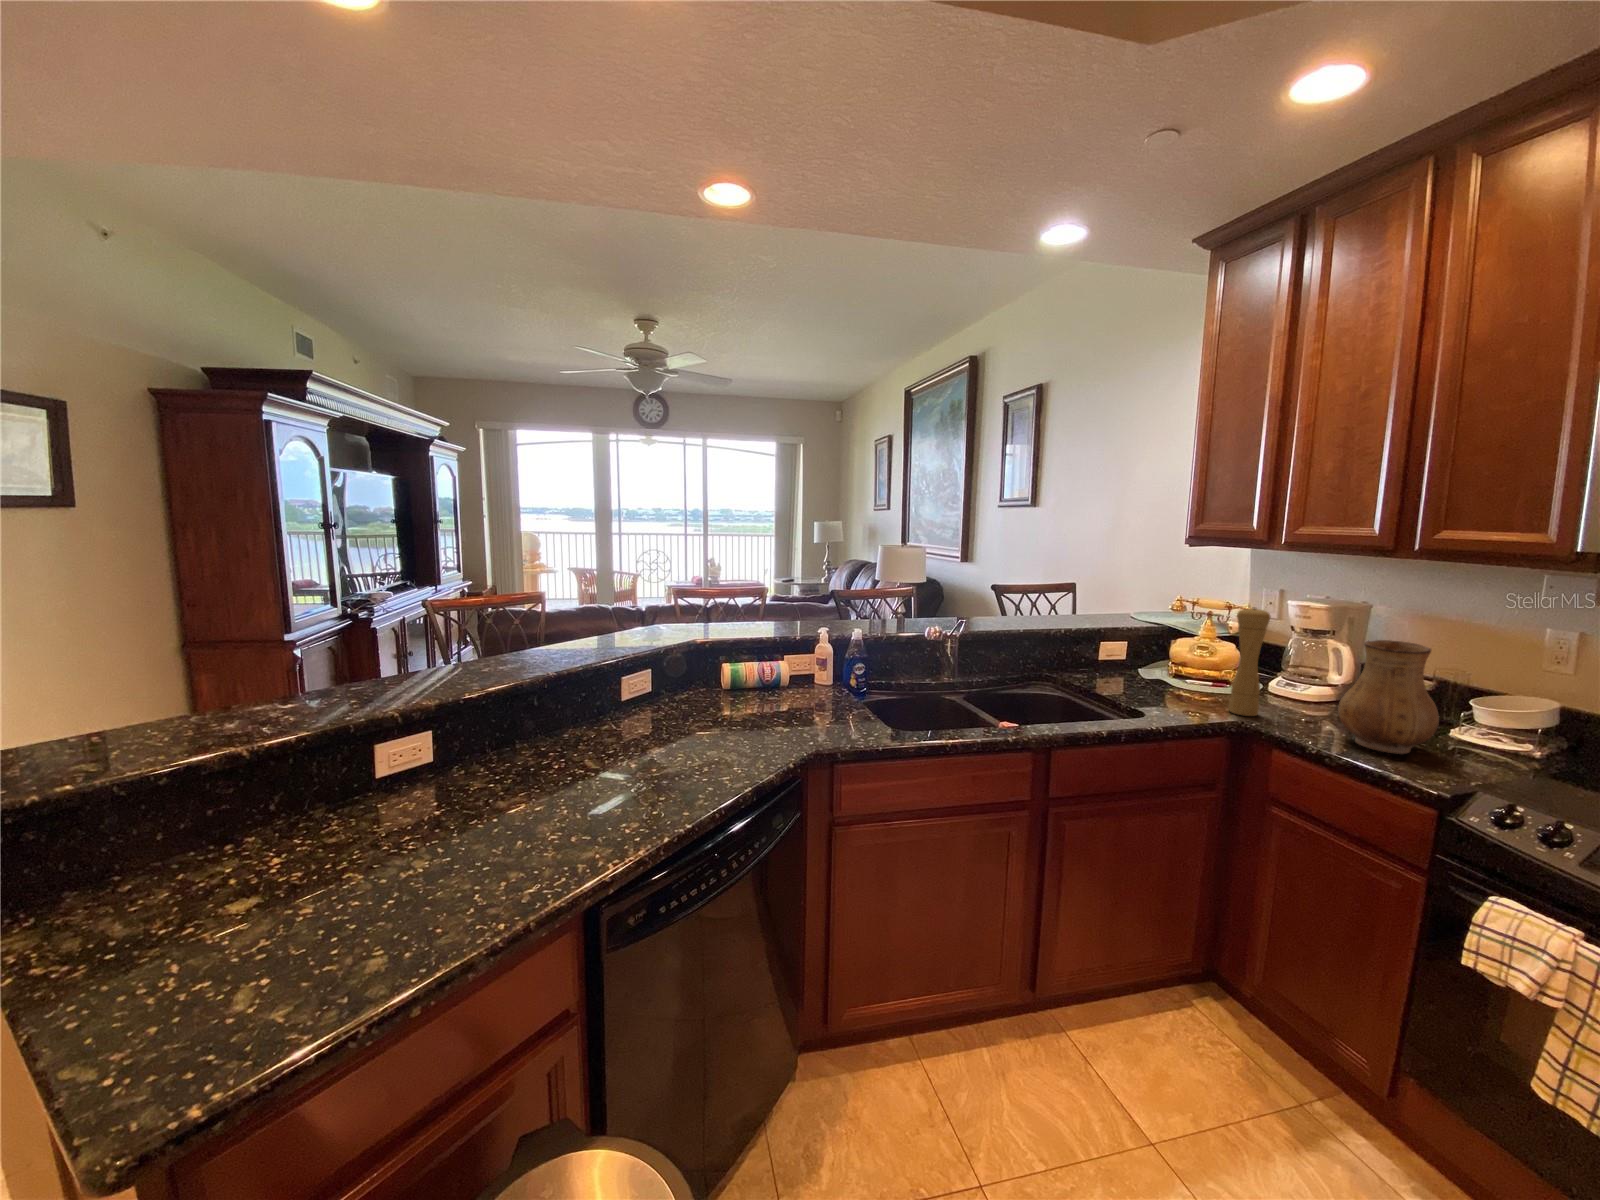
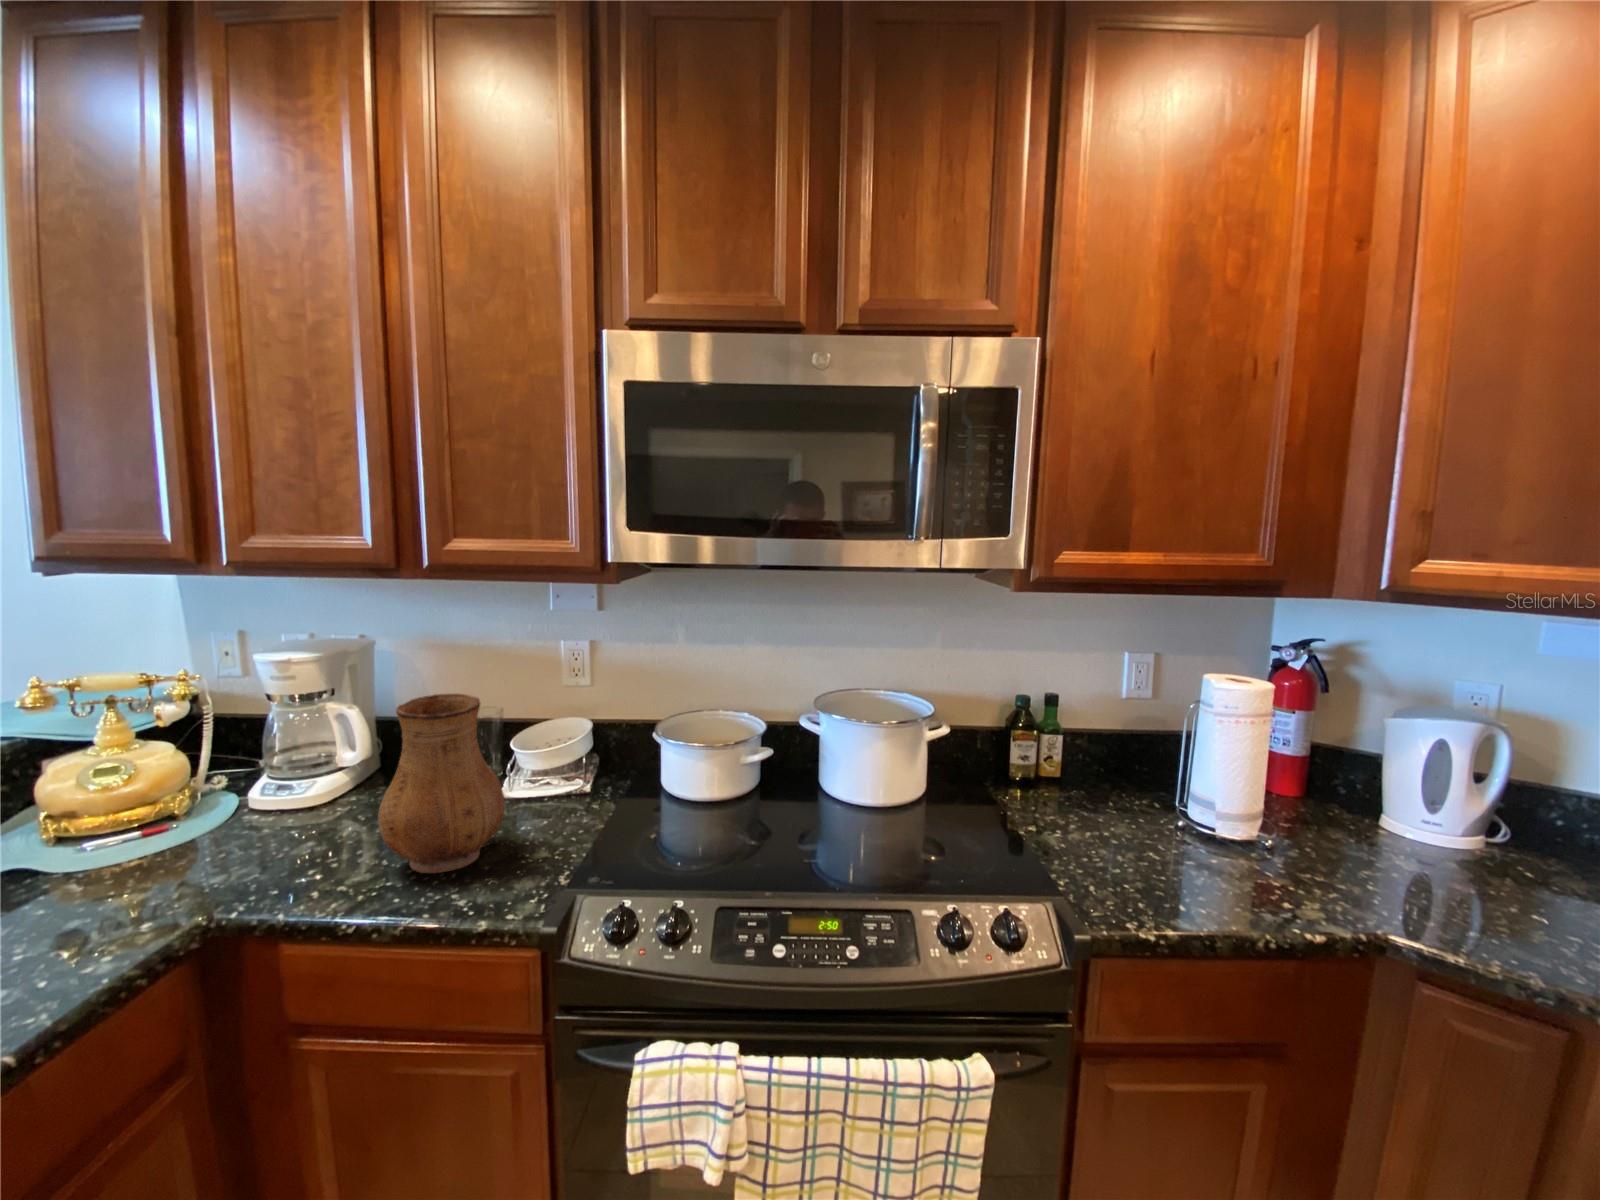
pepper mill: present [1228,607,1270,716] -> none [168,683,248,896]

